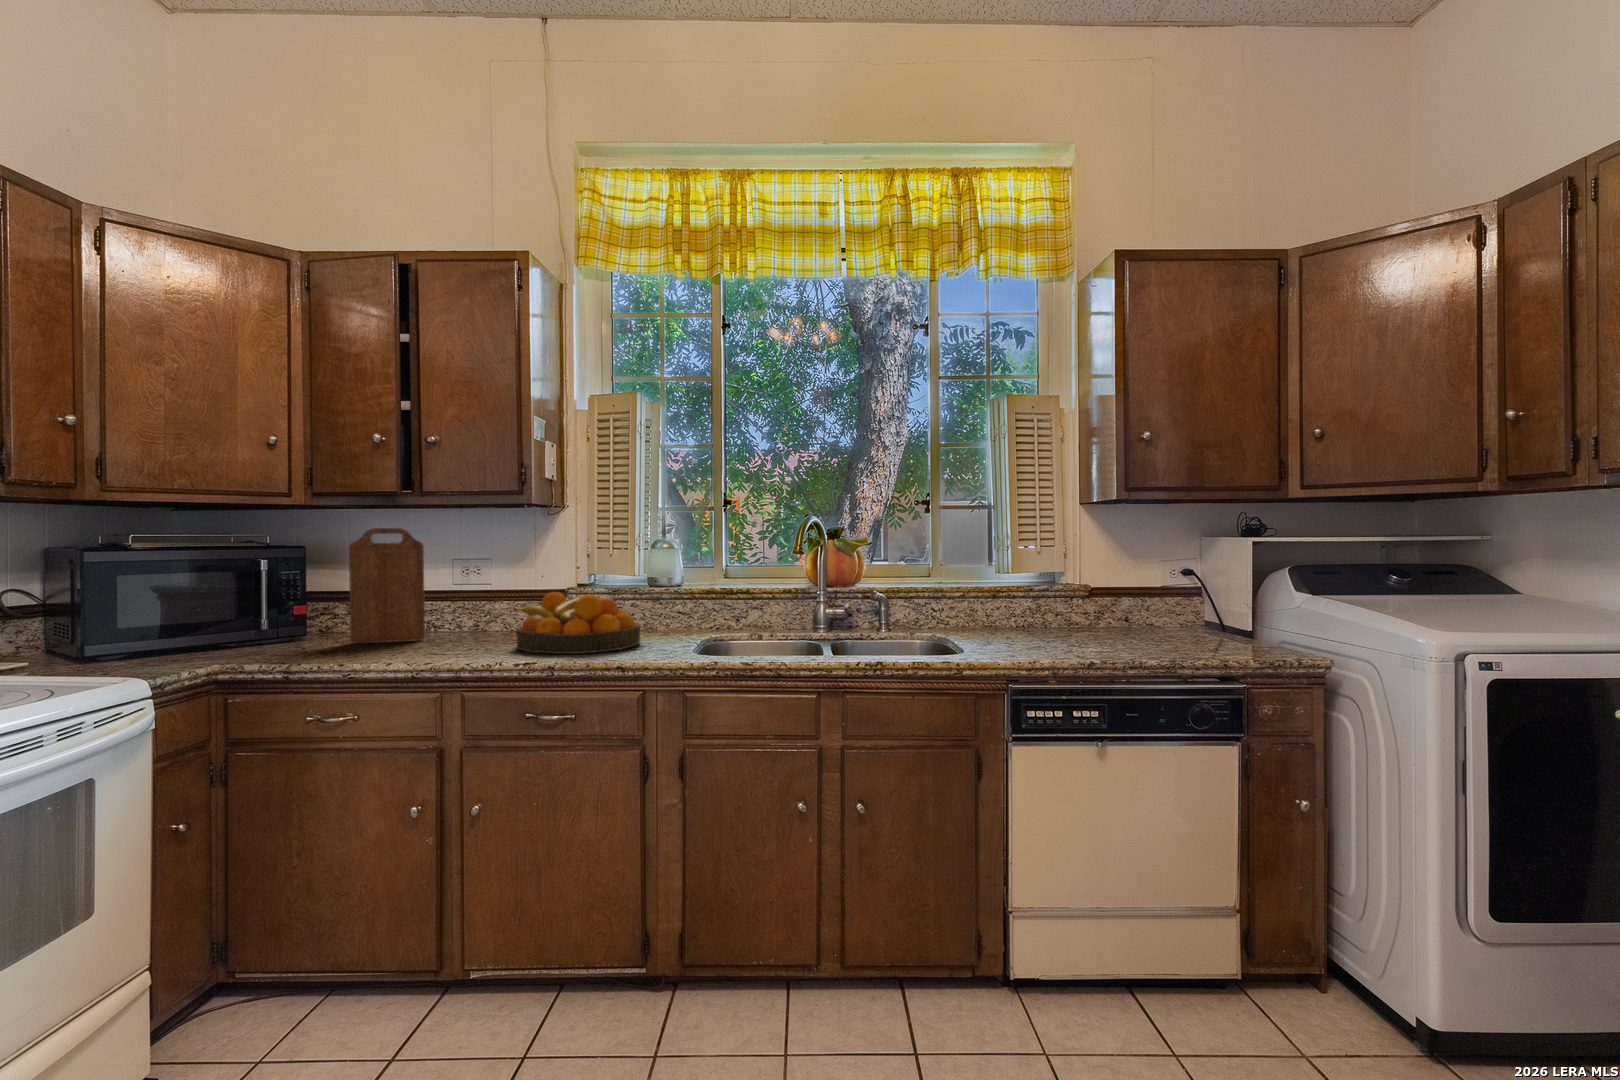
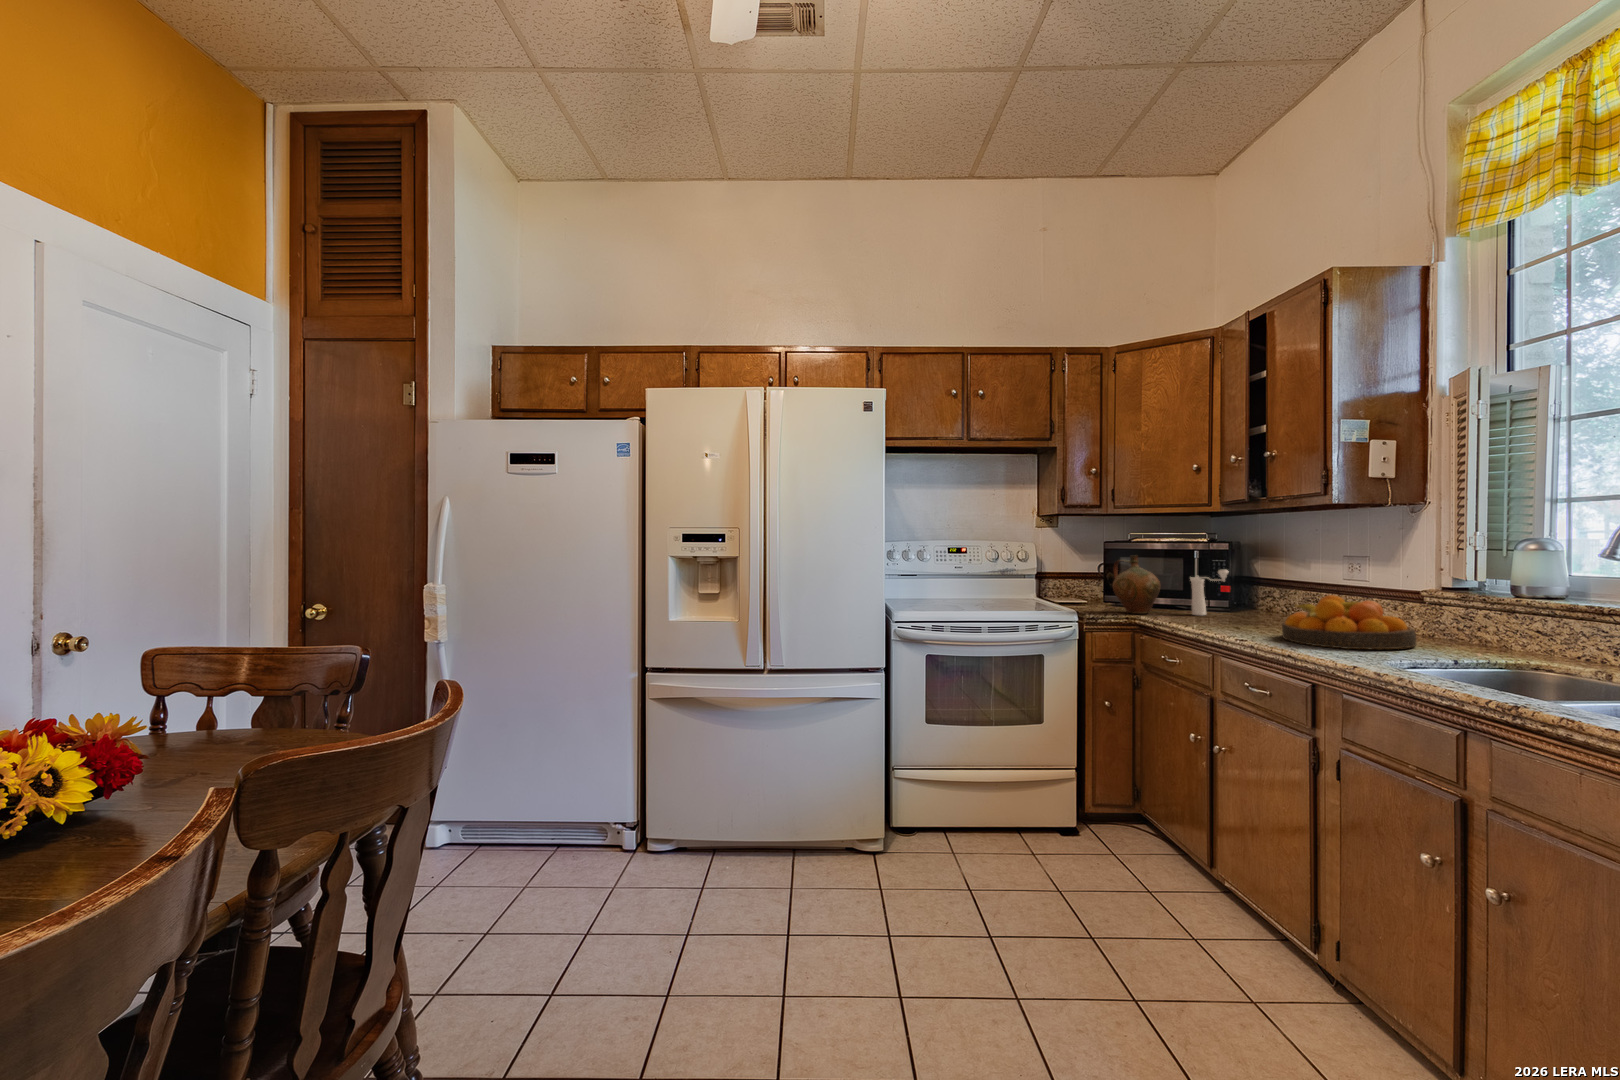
cutting board: present [349,528,425,643] -> none [1237,543,1289,621]
ceramic jug: none [121,545,232,664] -> present [1113,556,1160,614]
pepper mill: none [271,570,322,650] -> present [1190,570,1228,615]

